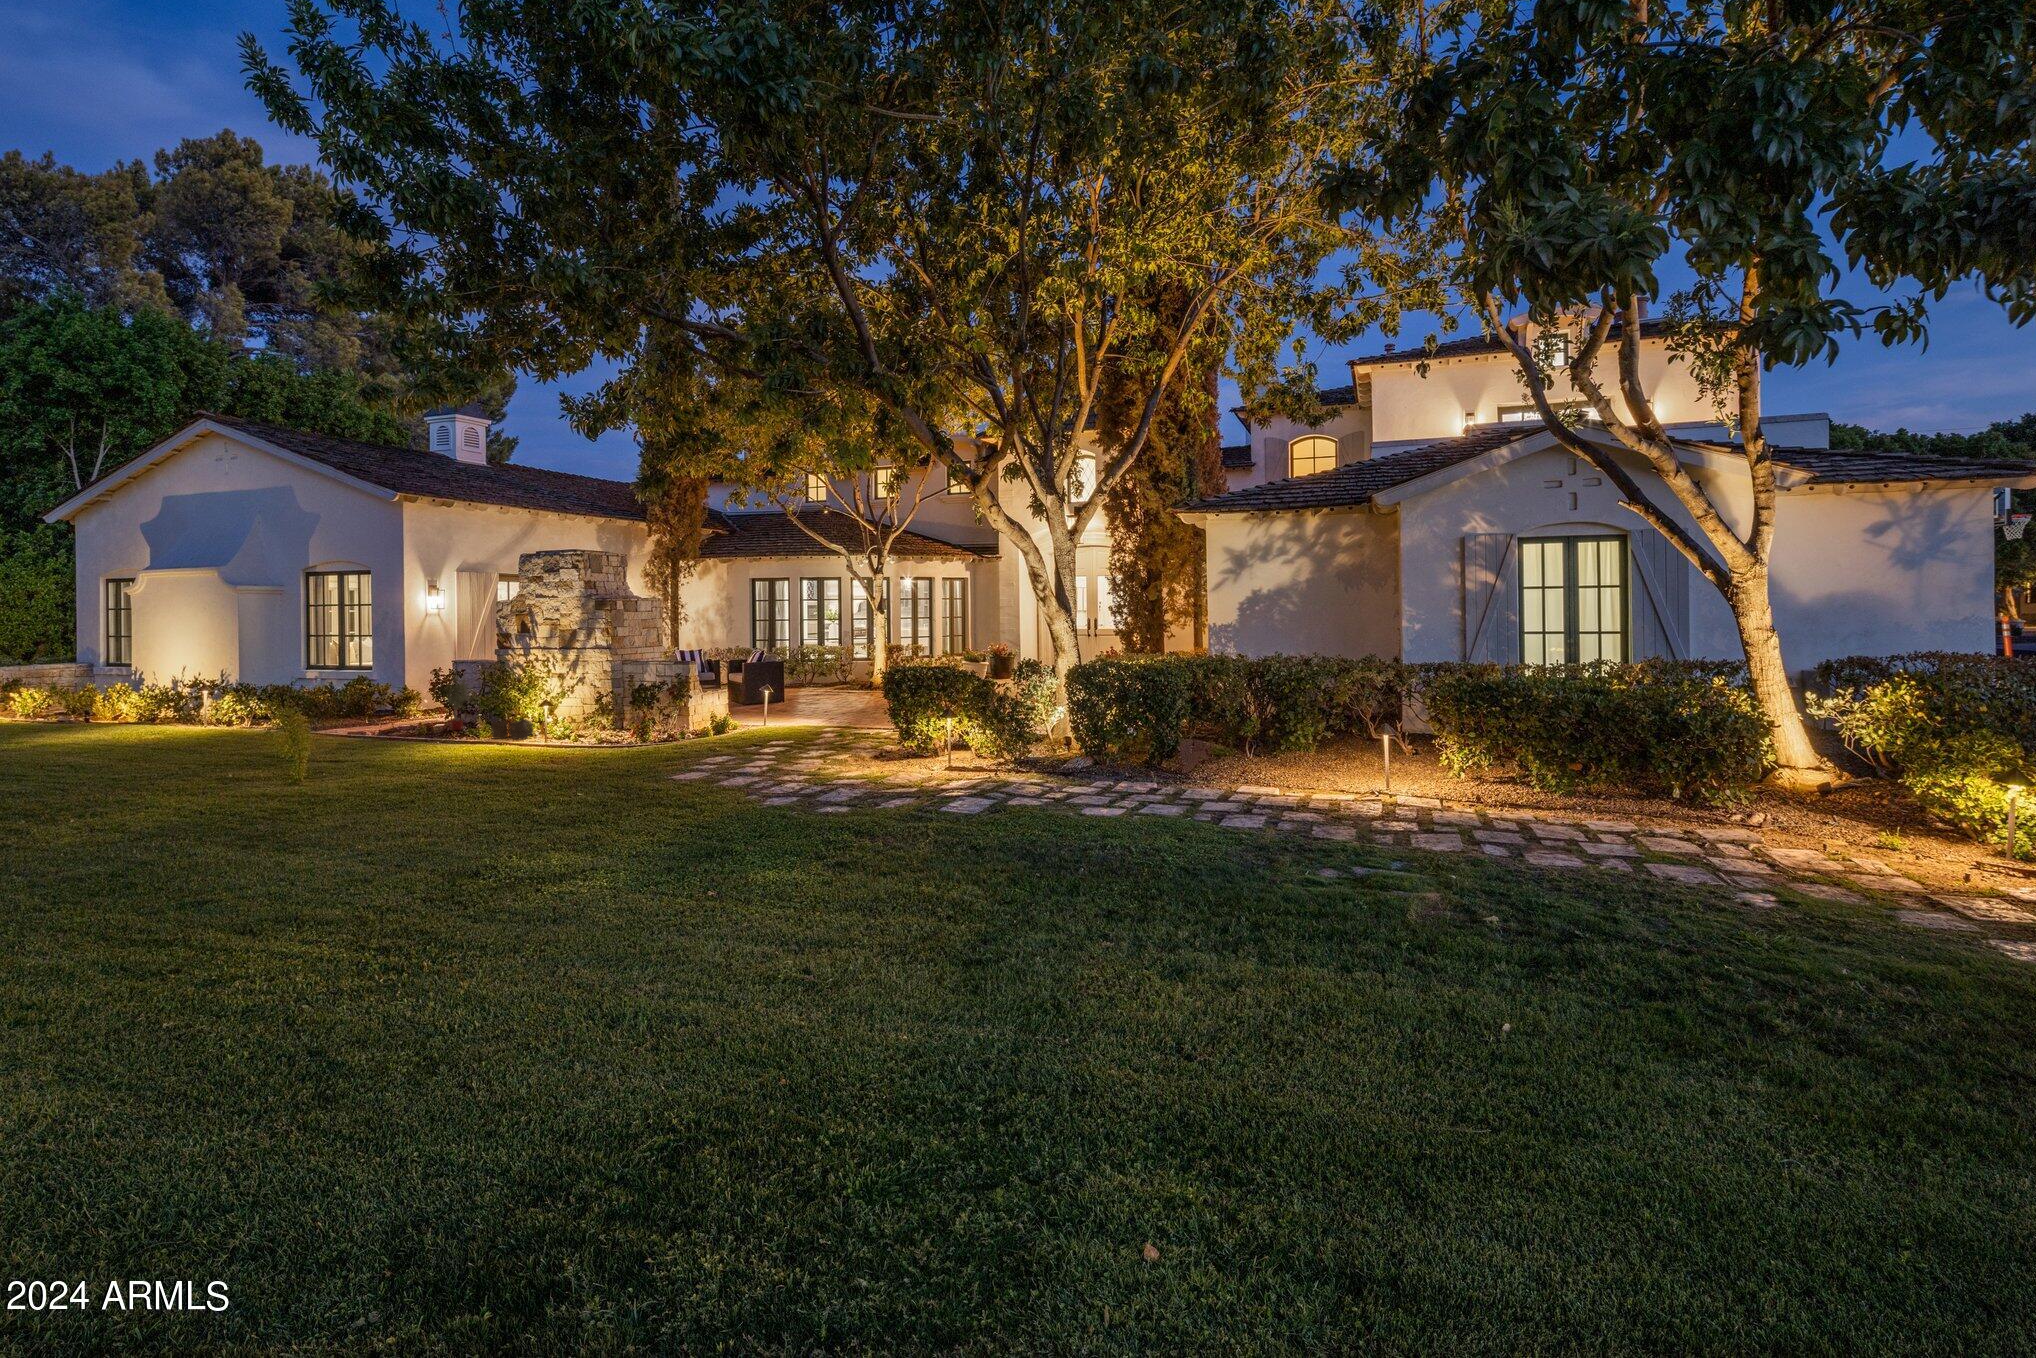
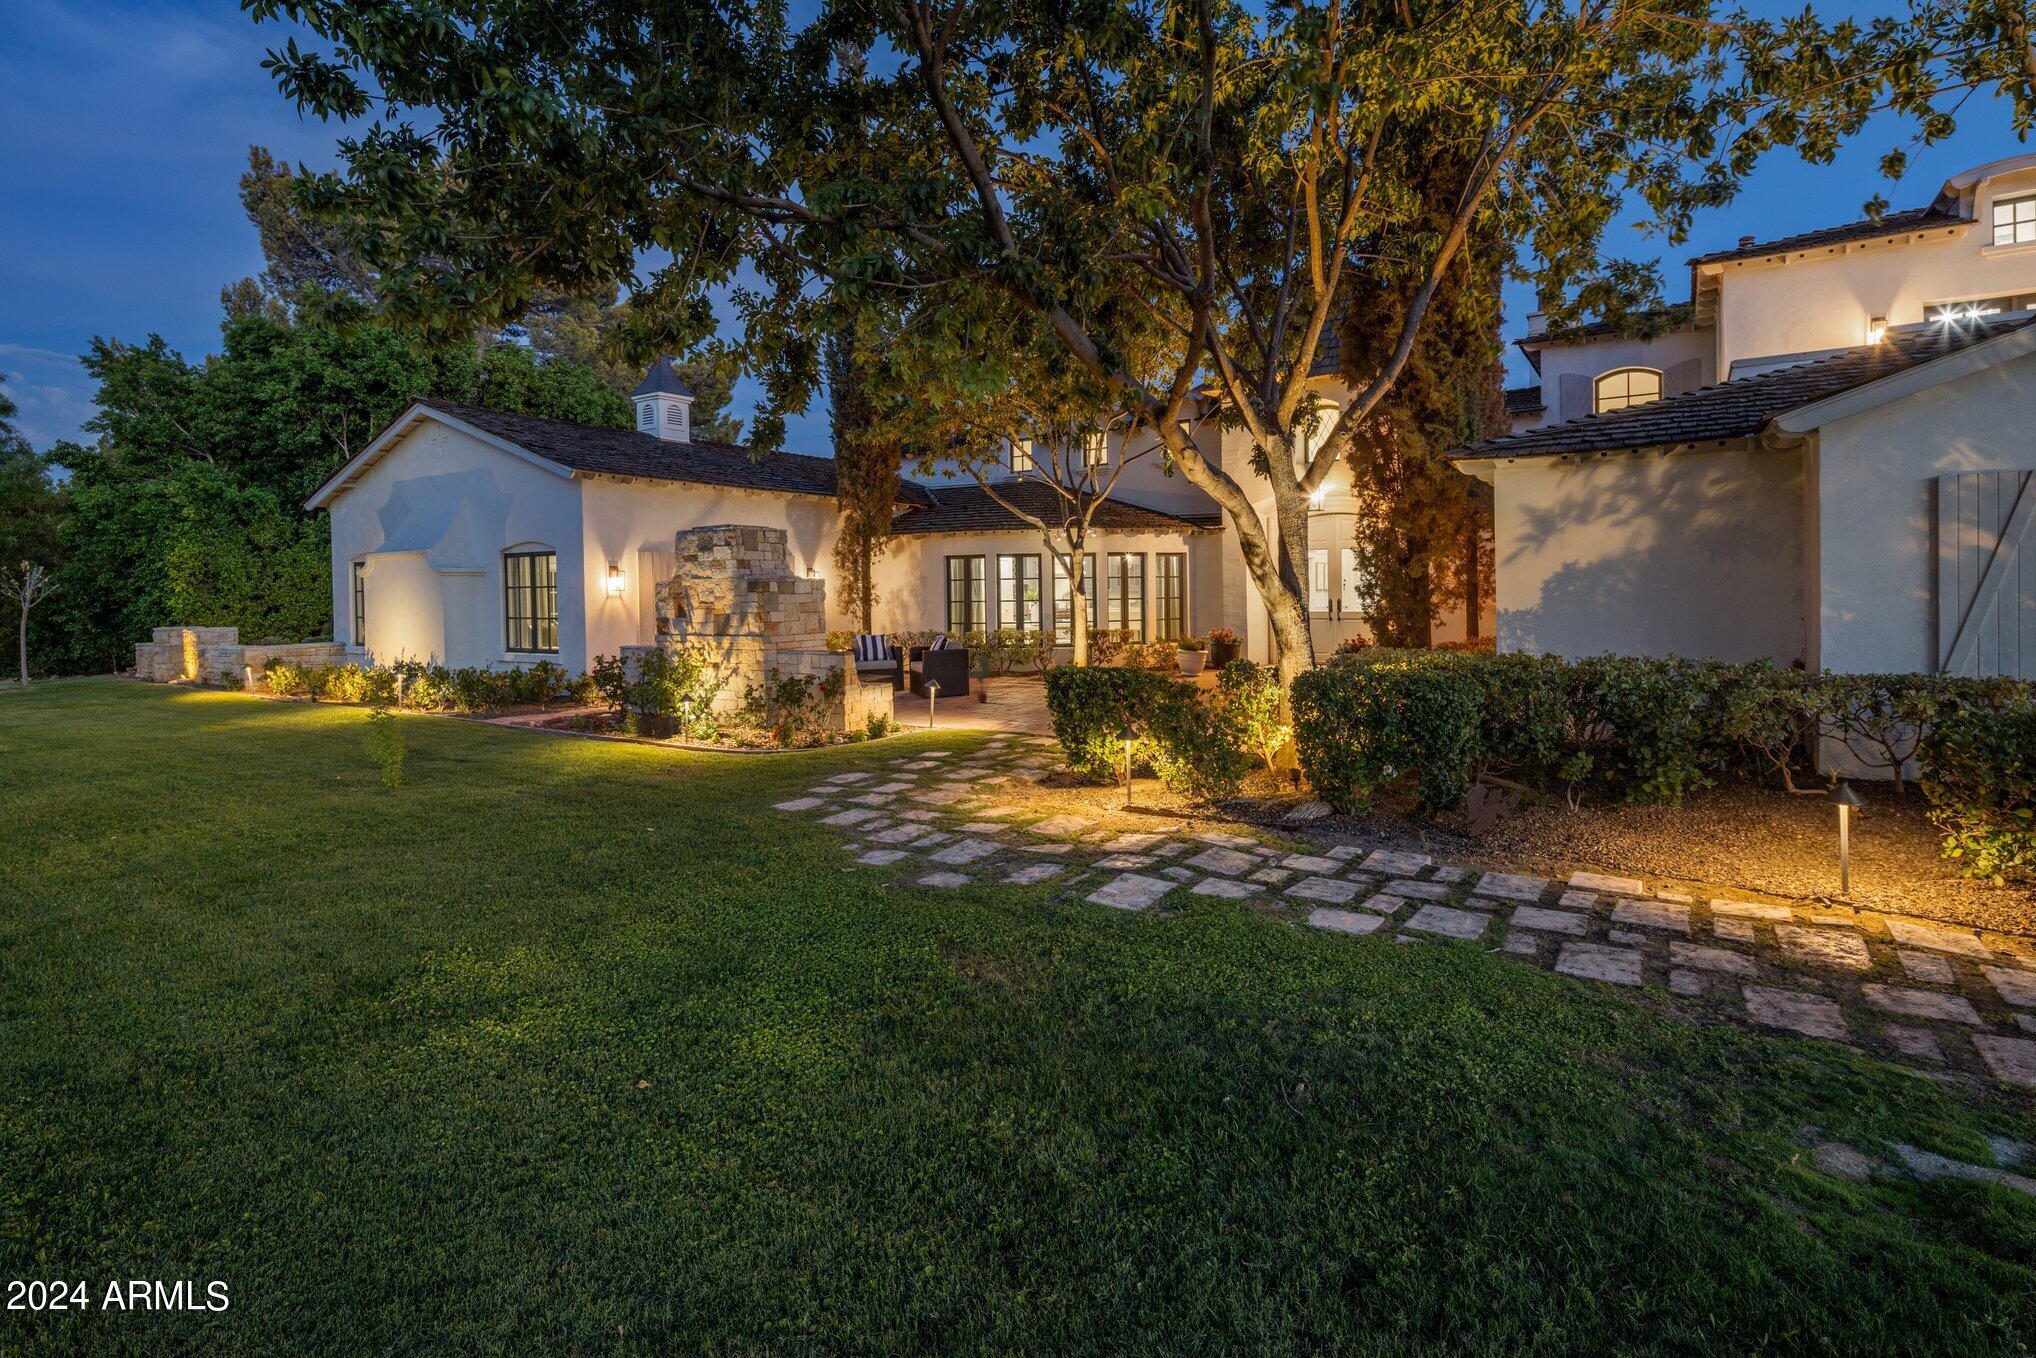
potted tree: present [447,678,477,731] -> present [967,654,991,703]

